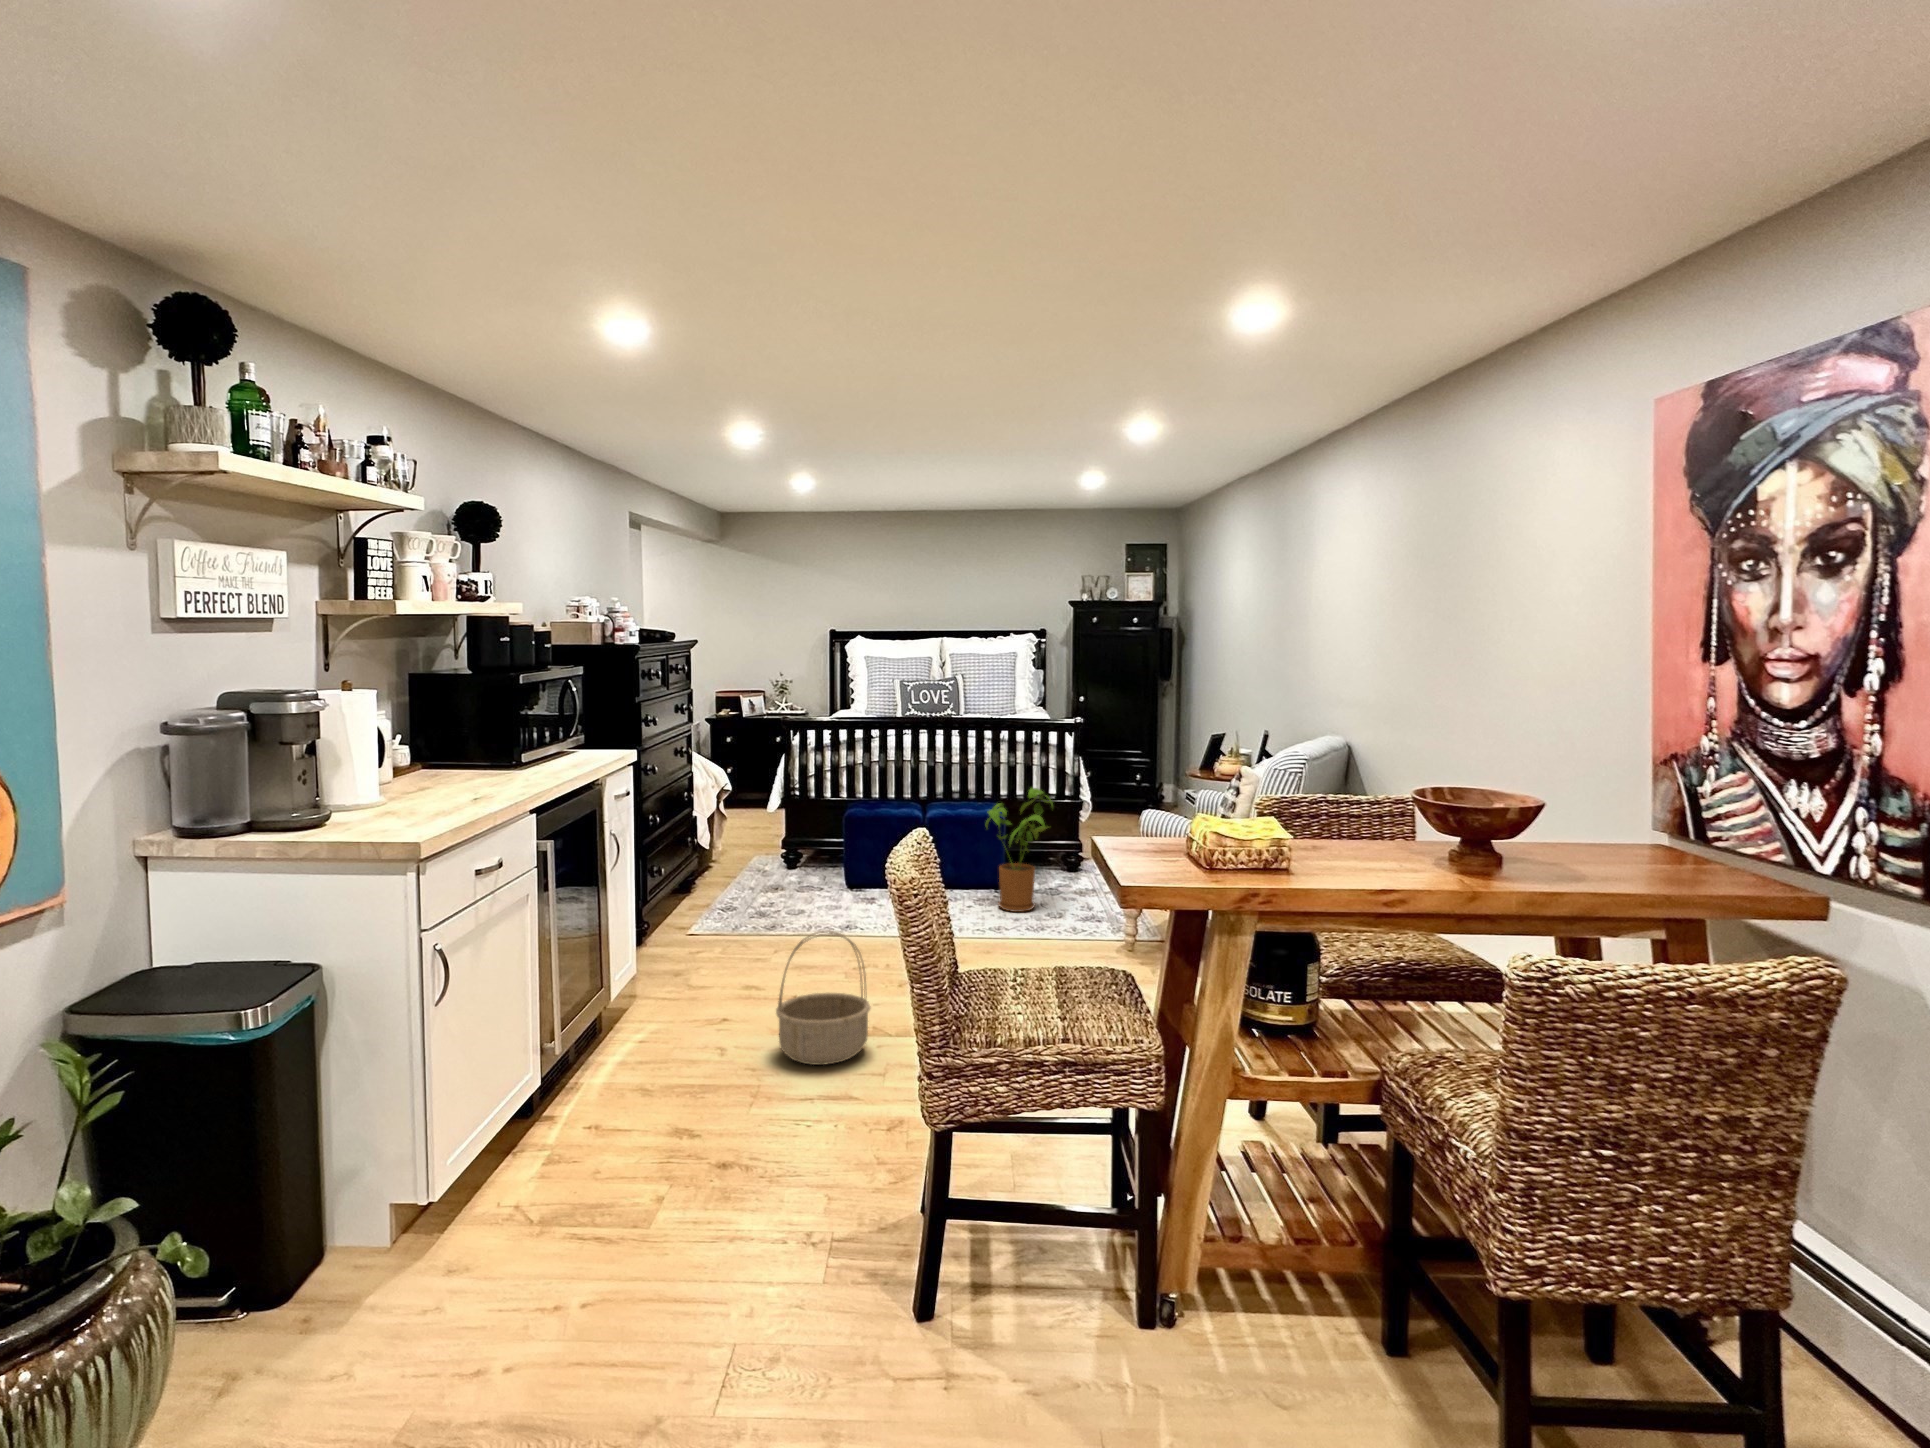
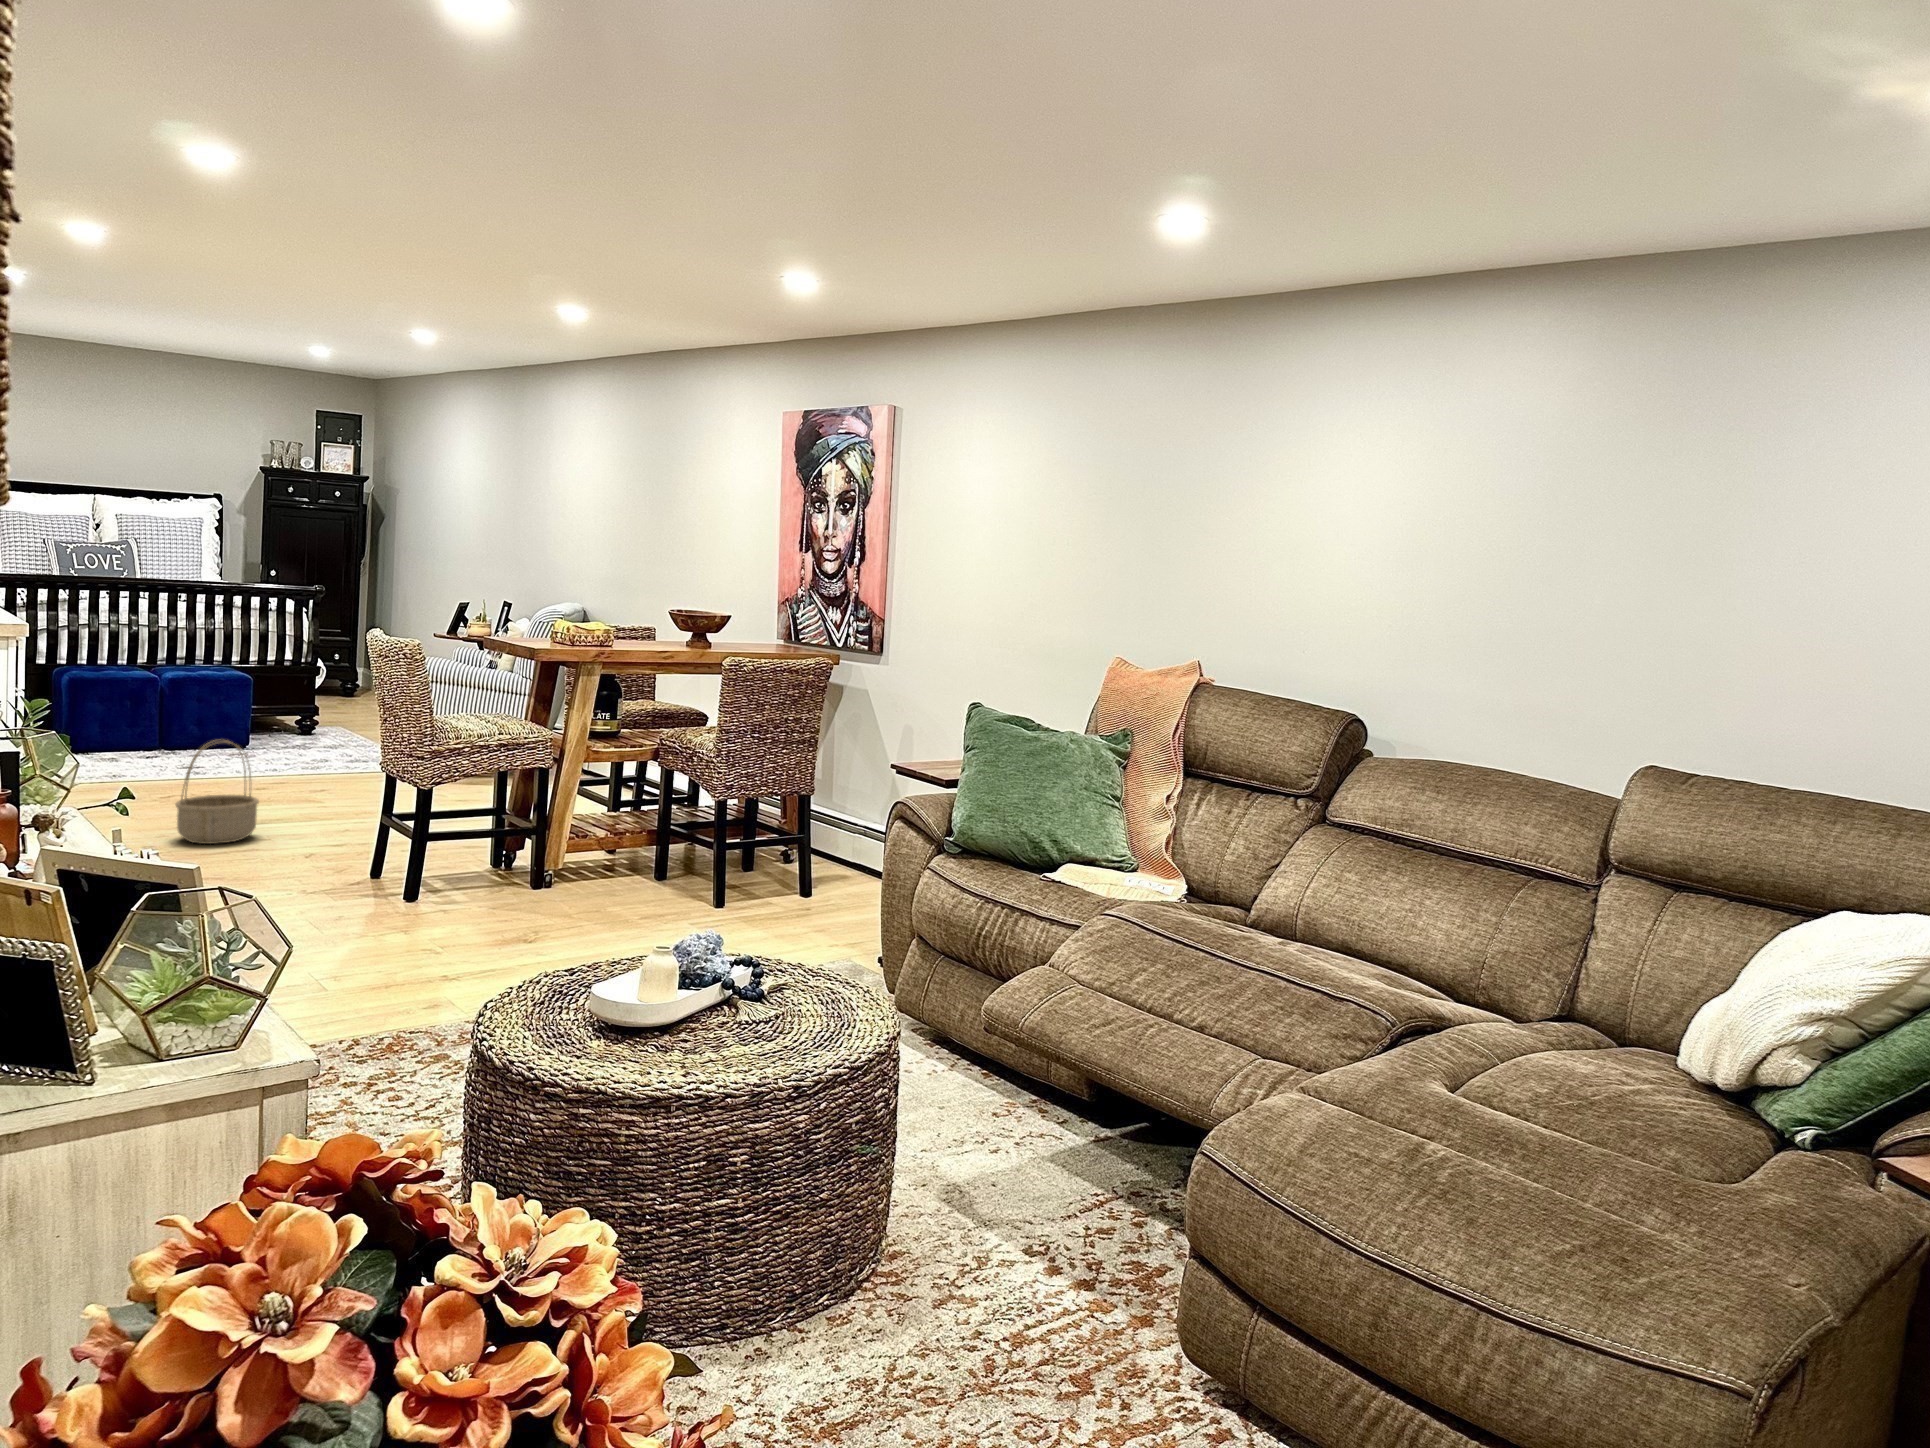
house plant: present [986,788,1053,912] -> none [245,647,319,763]

